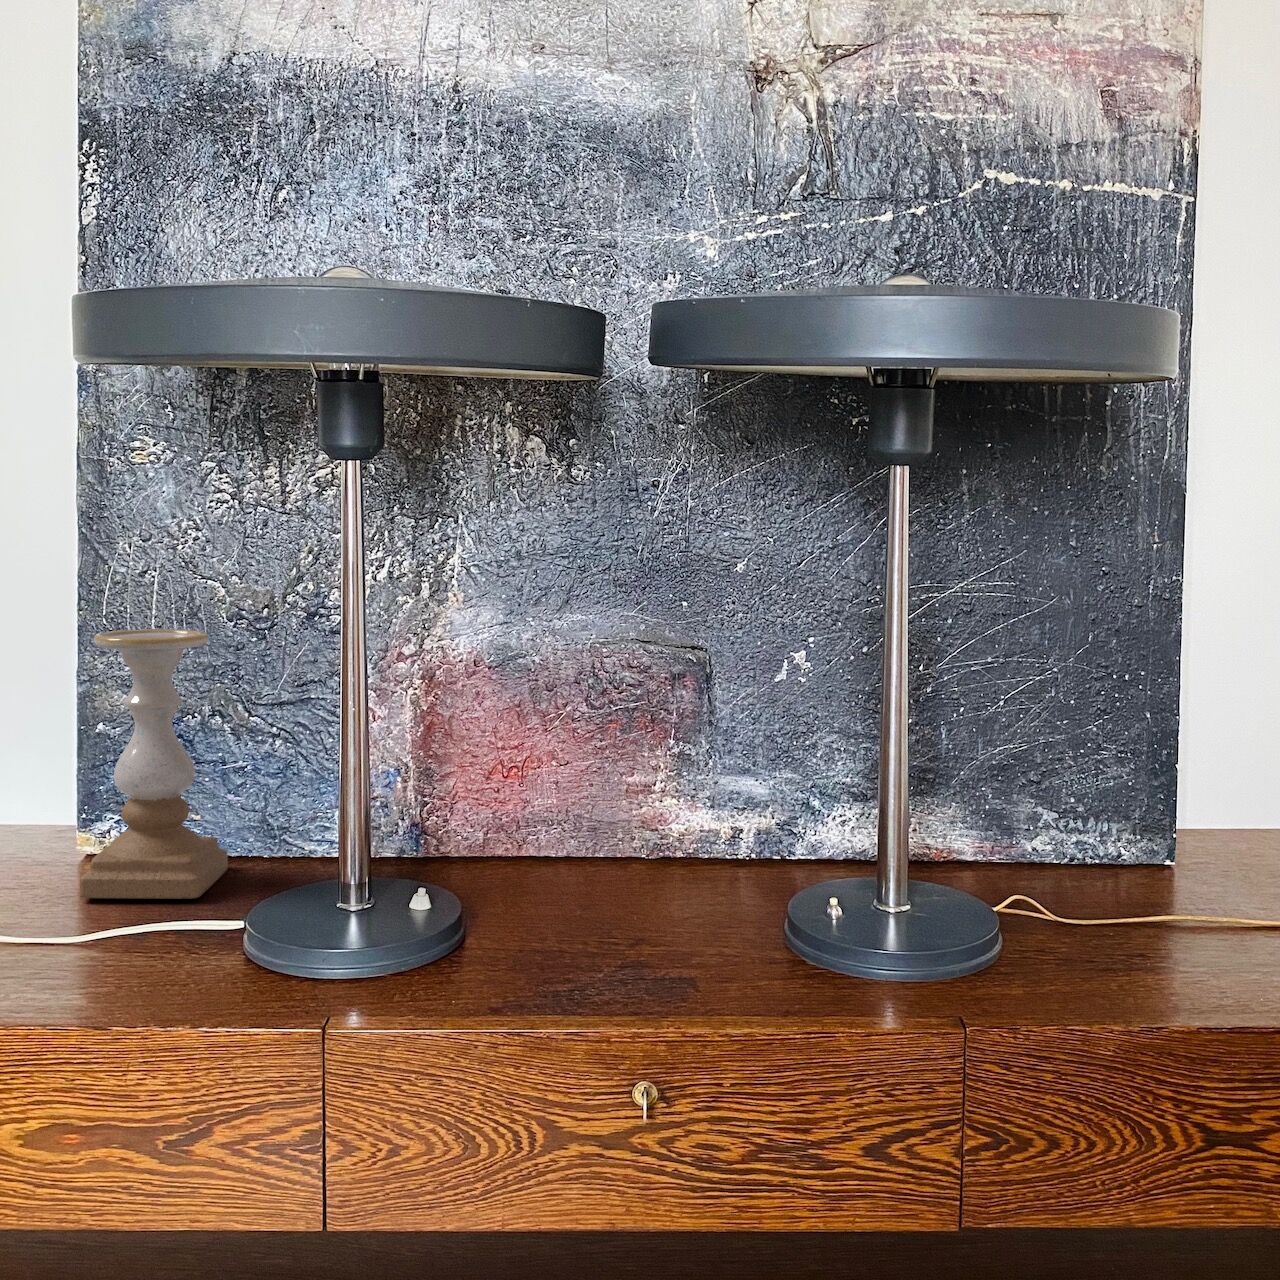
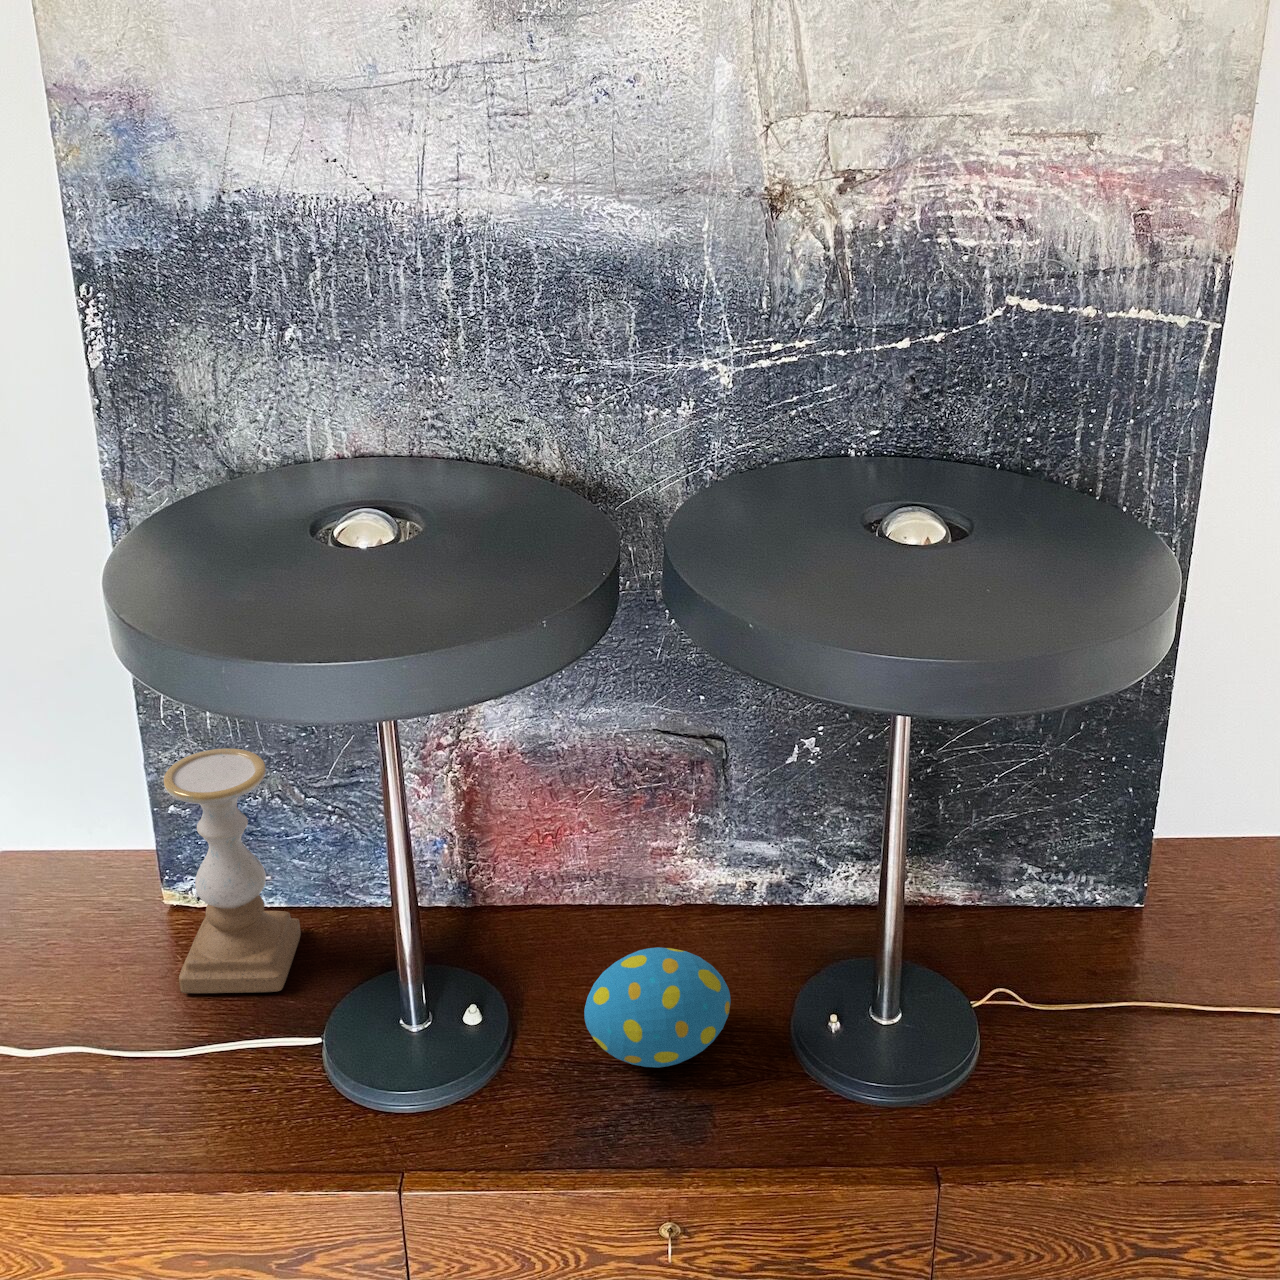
decorative egg: none [549,808,718,945] -> present [584,947,731,1068]

